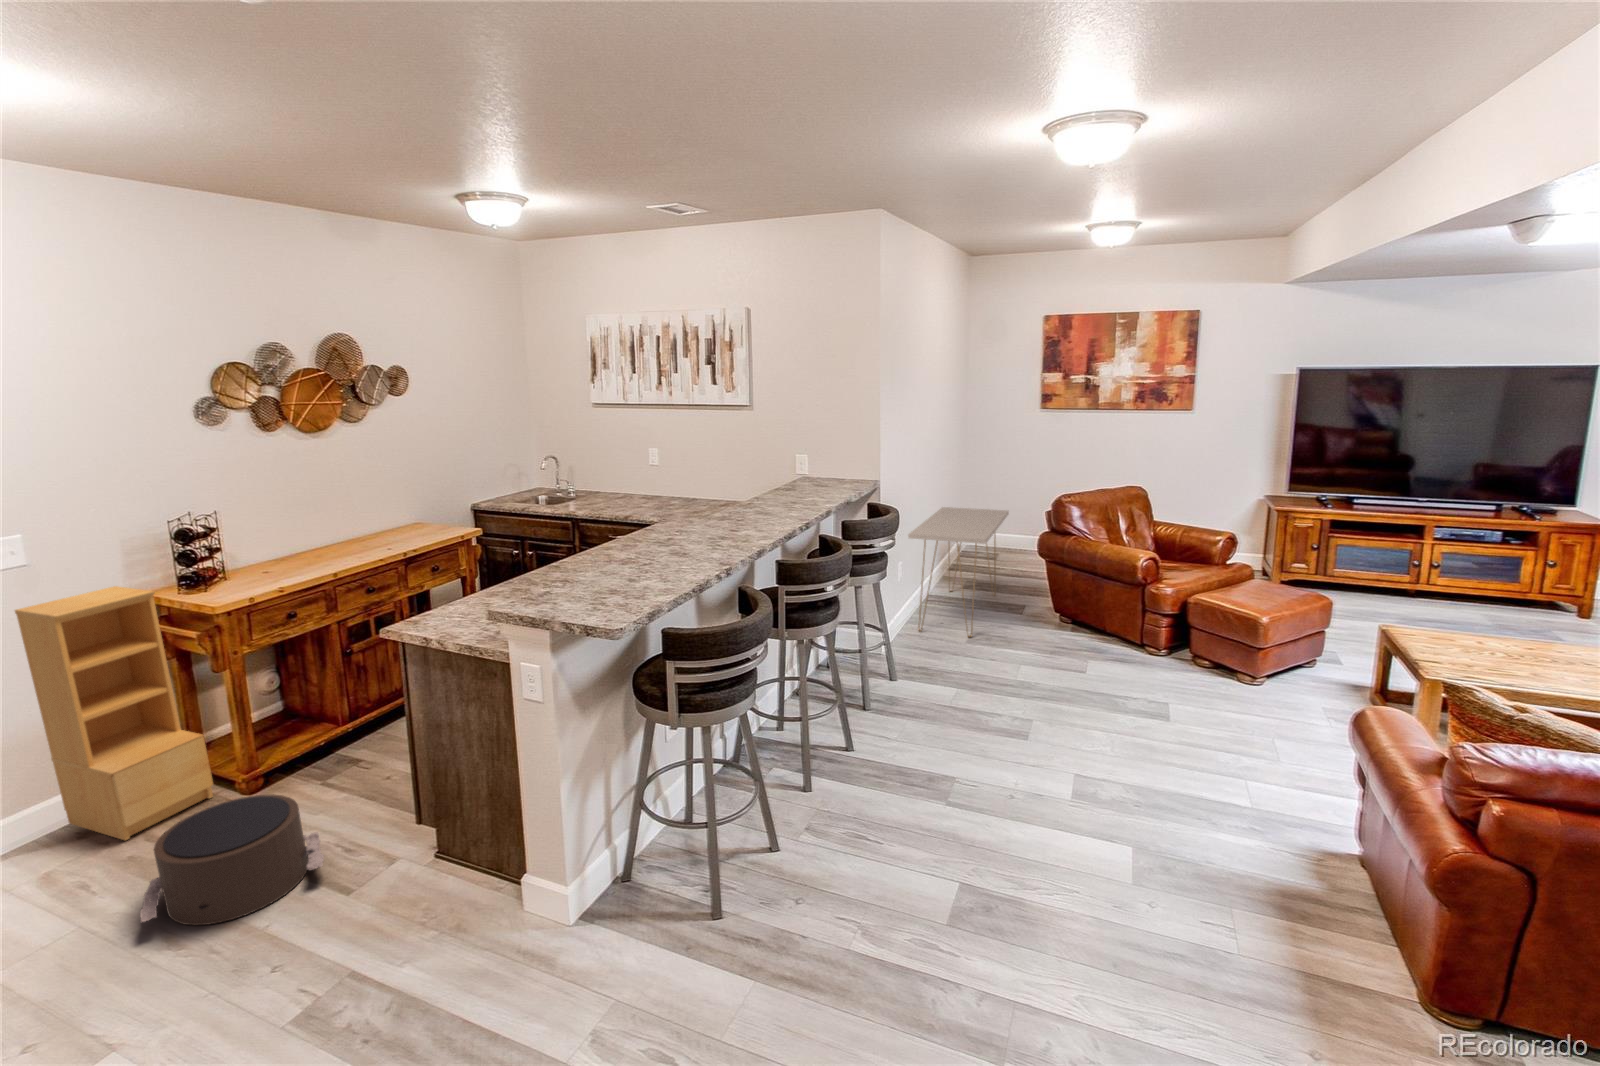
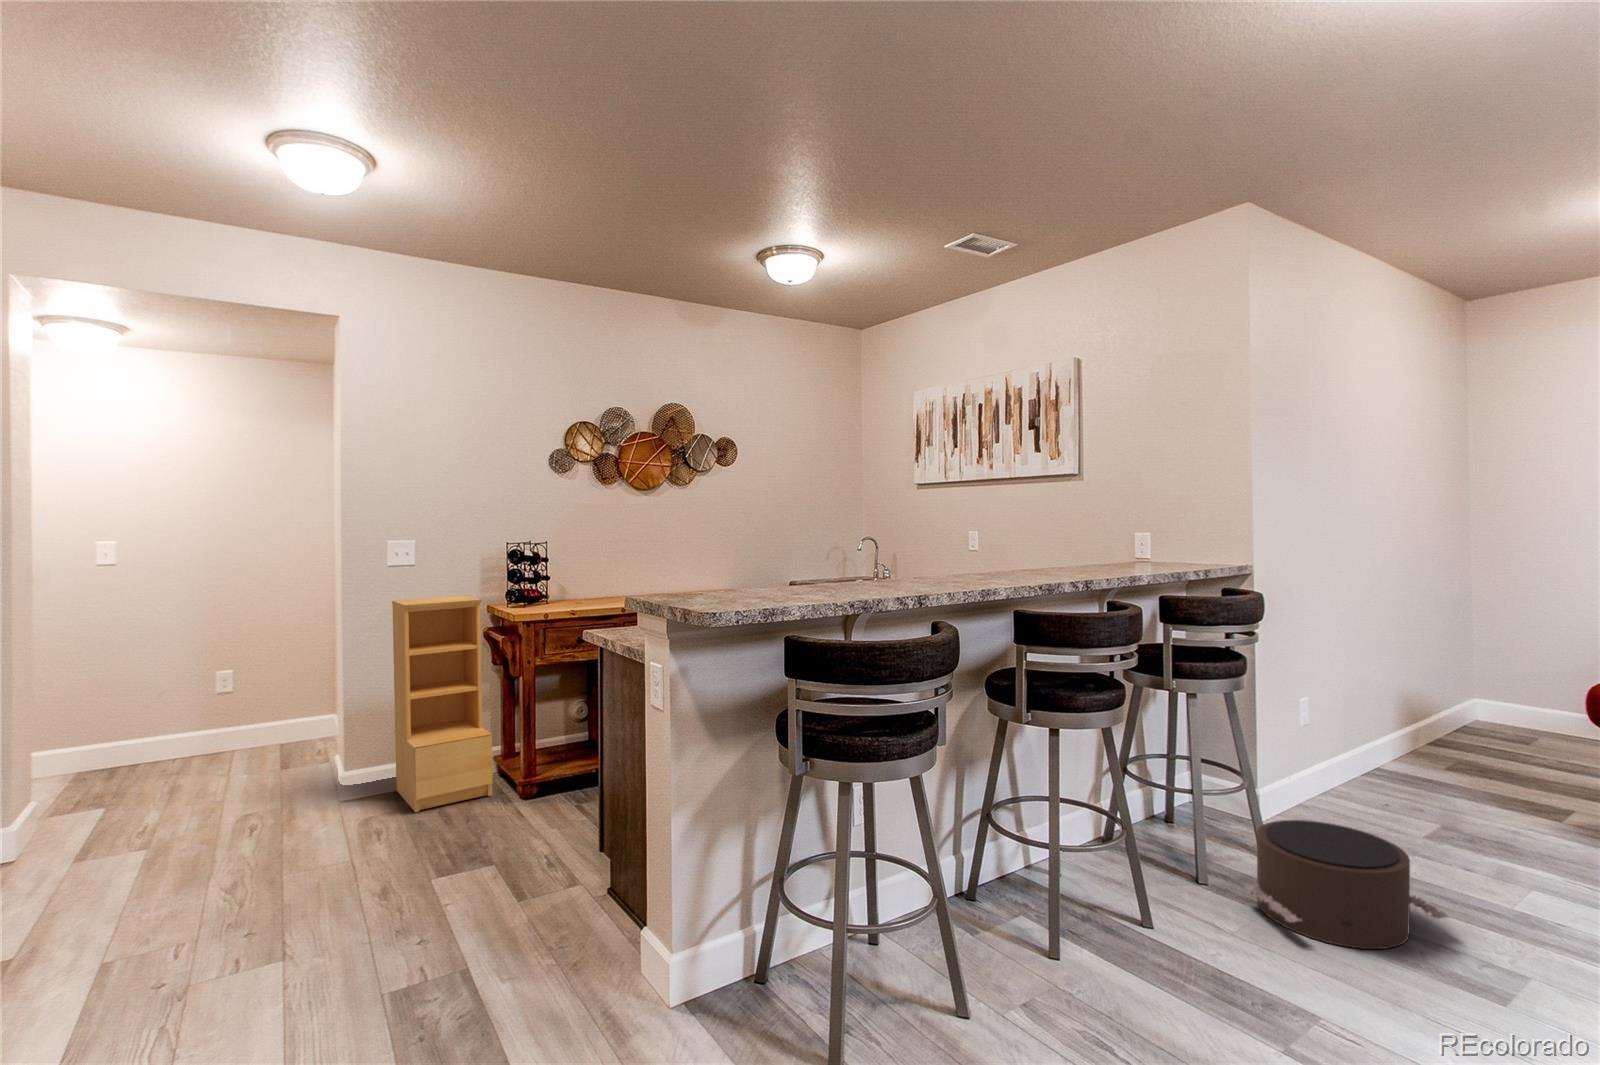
console table: present [908,507,1009,637] -> none [1300,629,1500,815]
pouf: present [140,794,324,925] -> present [1243,820,1448,949]

